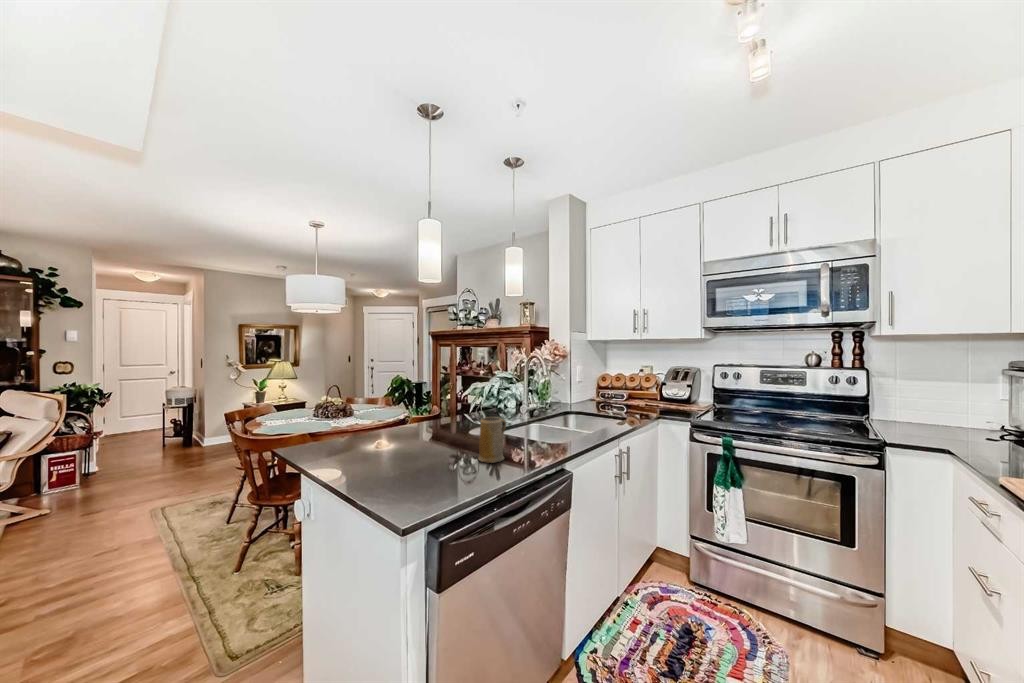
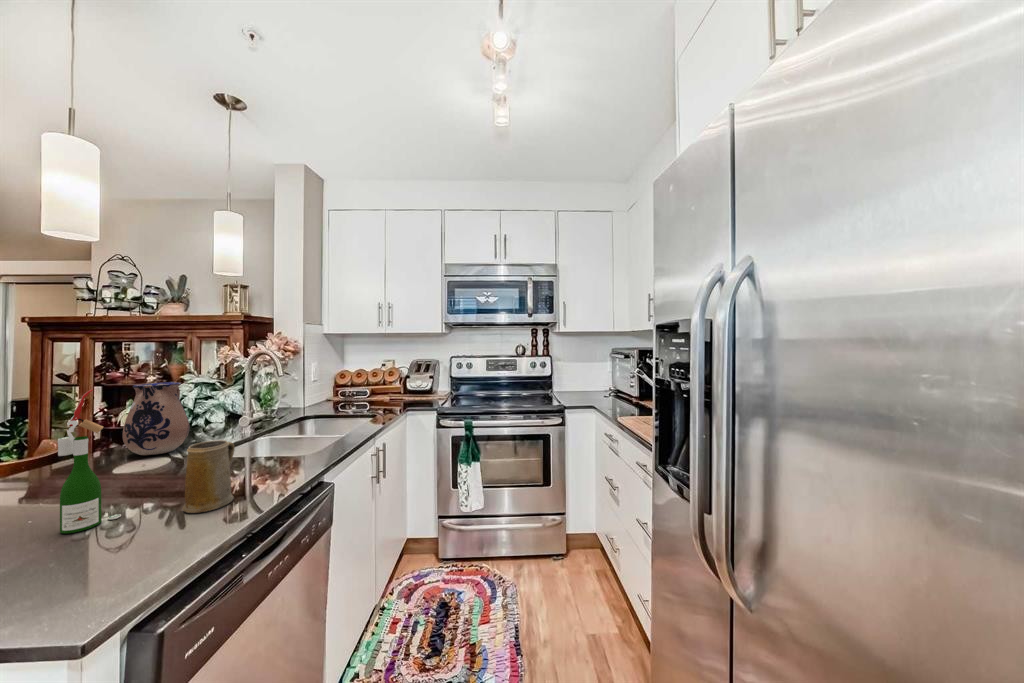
ceramic pitcher: none [460,376,492,423] -> present [122,382,190,455]
wine bottle: none [429,377,452,457] -> present [58,390,121,533]

